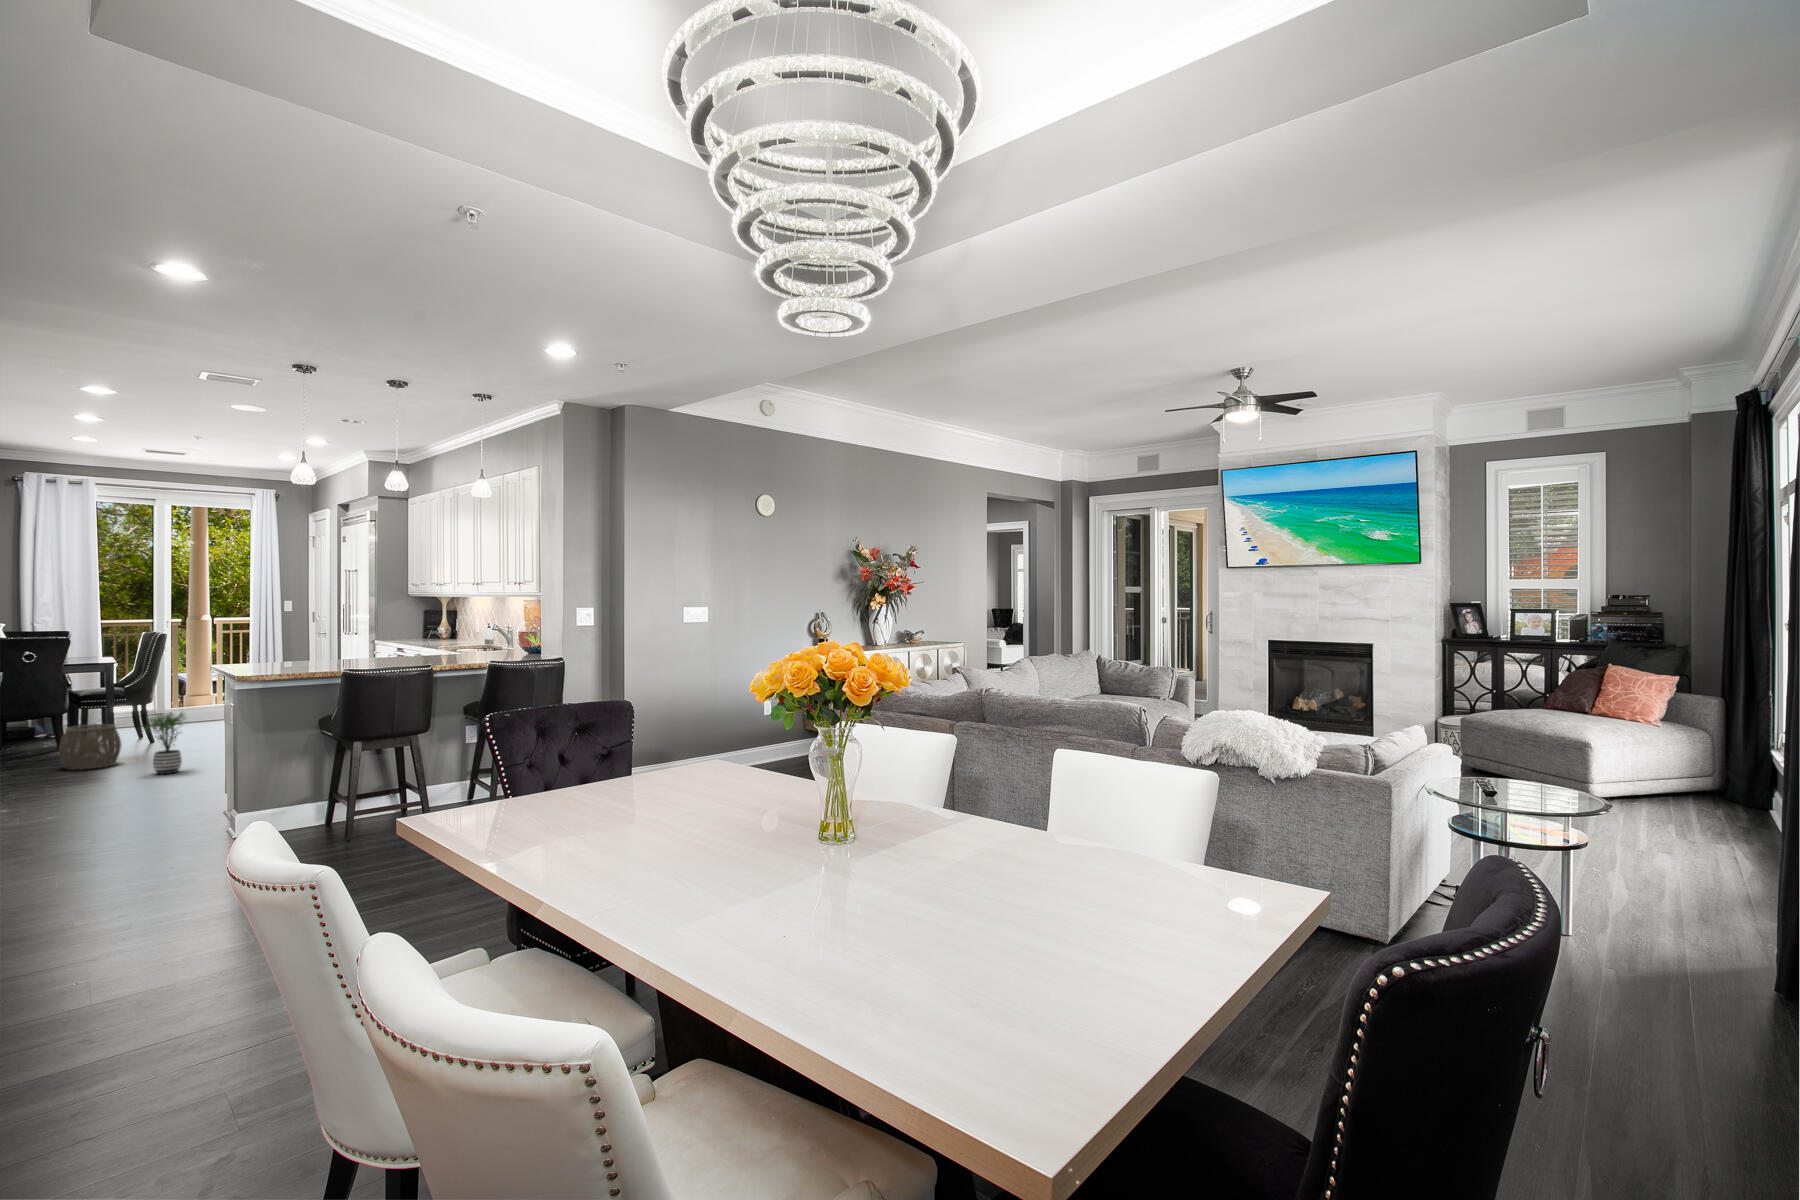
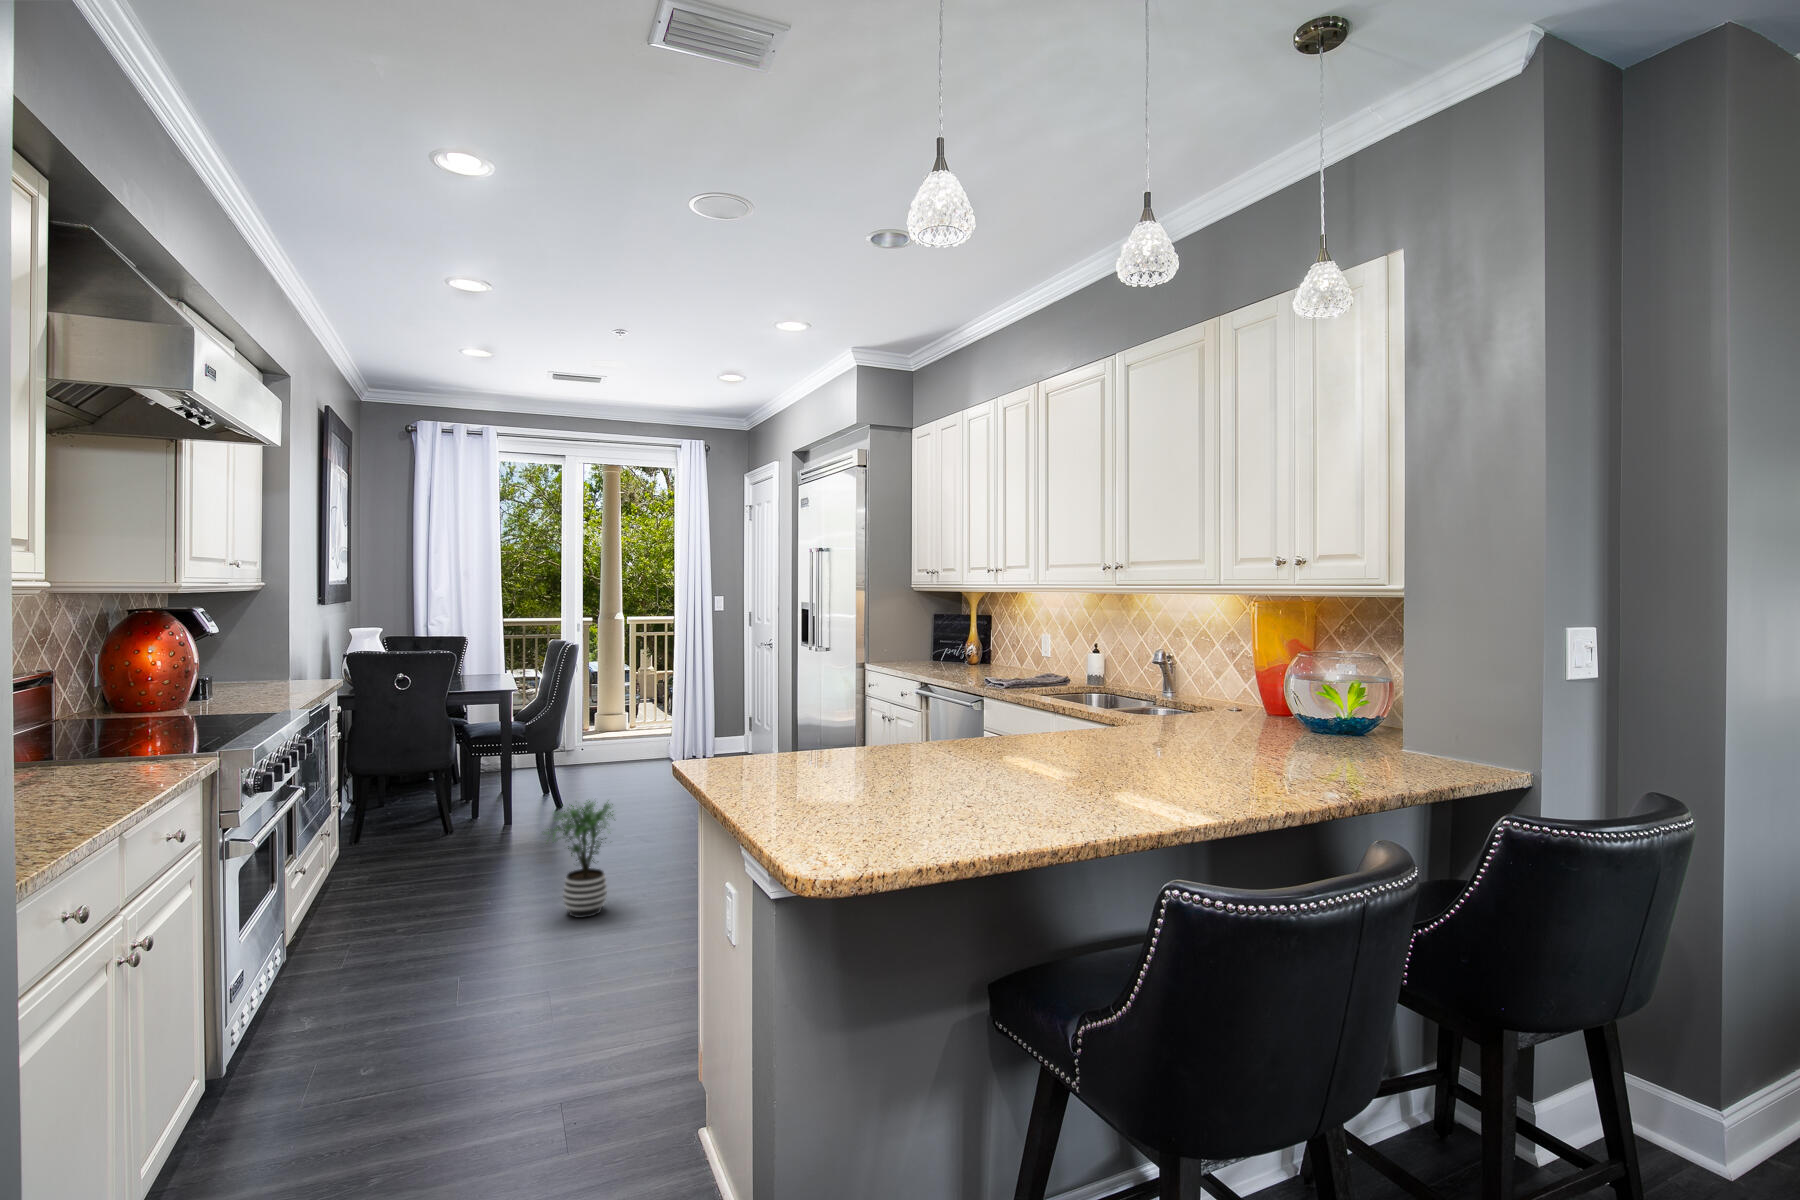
woven basket: present [59,724,121,770] -> none [433,802,520,885]

